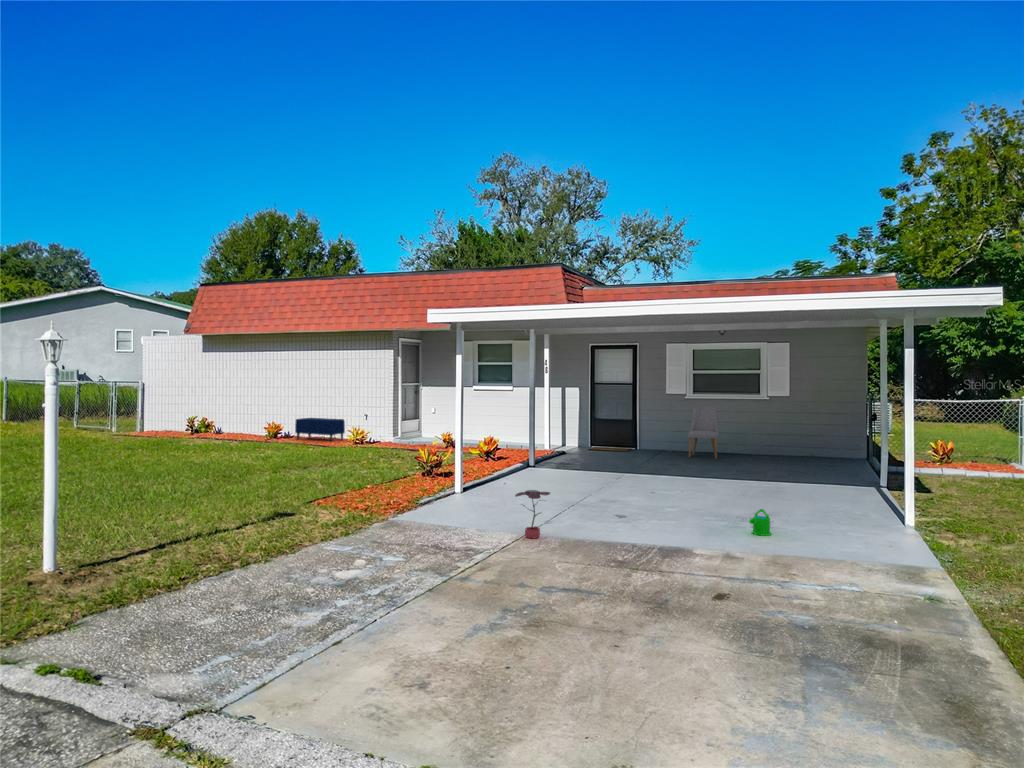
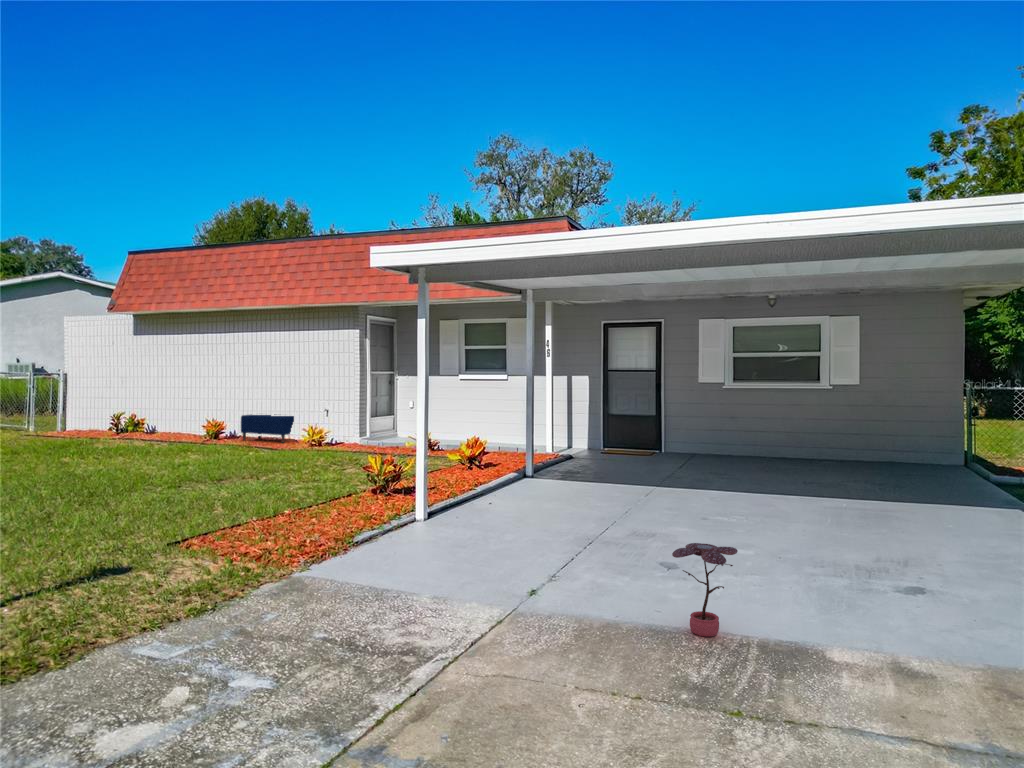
chair: present [688,407,719,459] -> none [730,399,770,466]
potted plant: present [515,490,550,539] -> present [672,543,738,637]
watering can: present [749,509,771,536] -> none [906,565,944,614]

